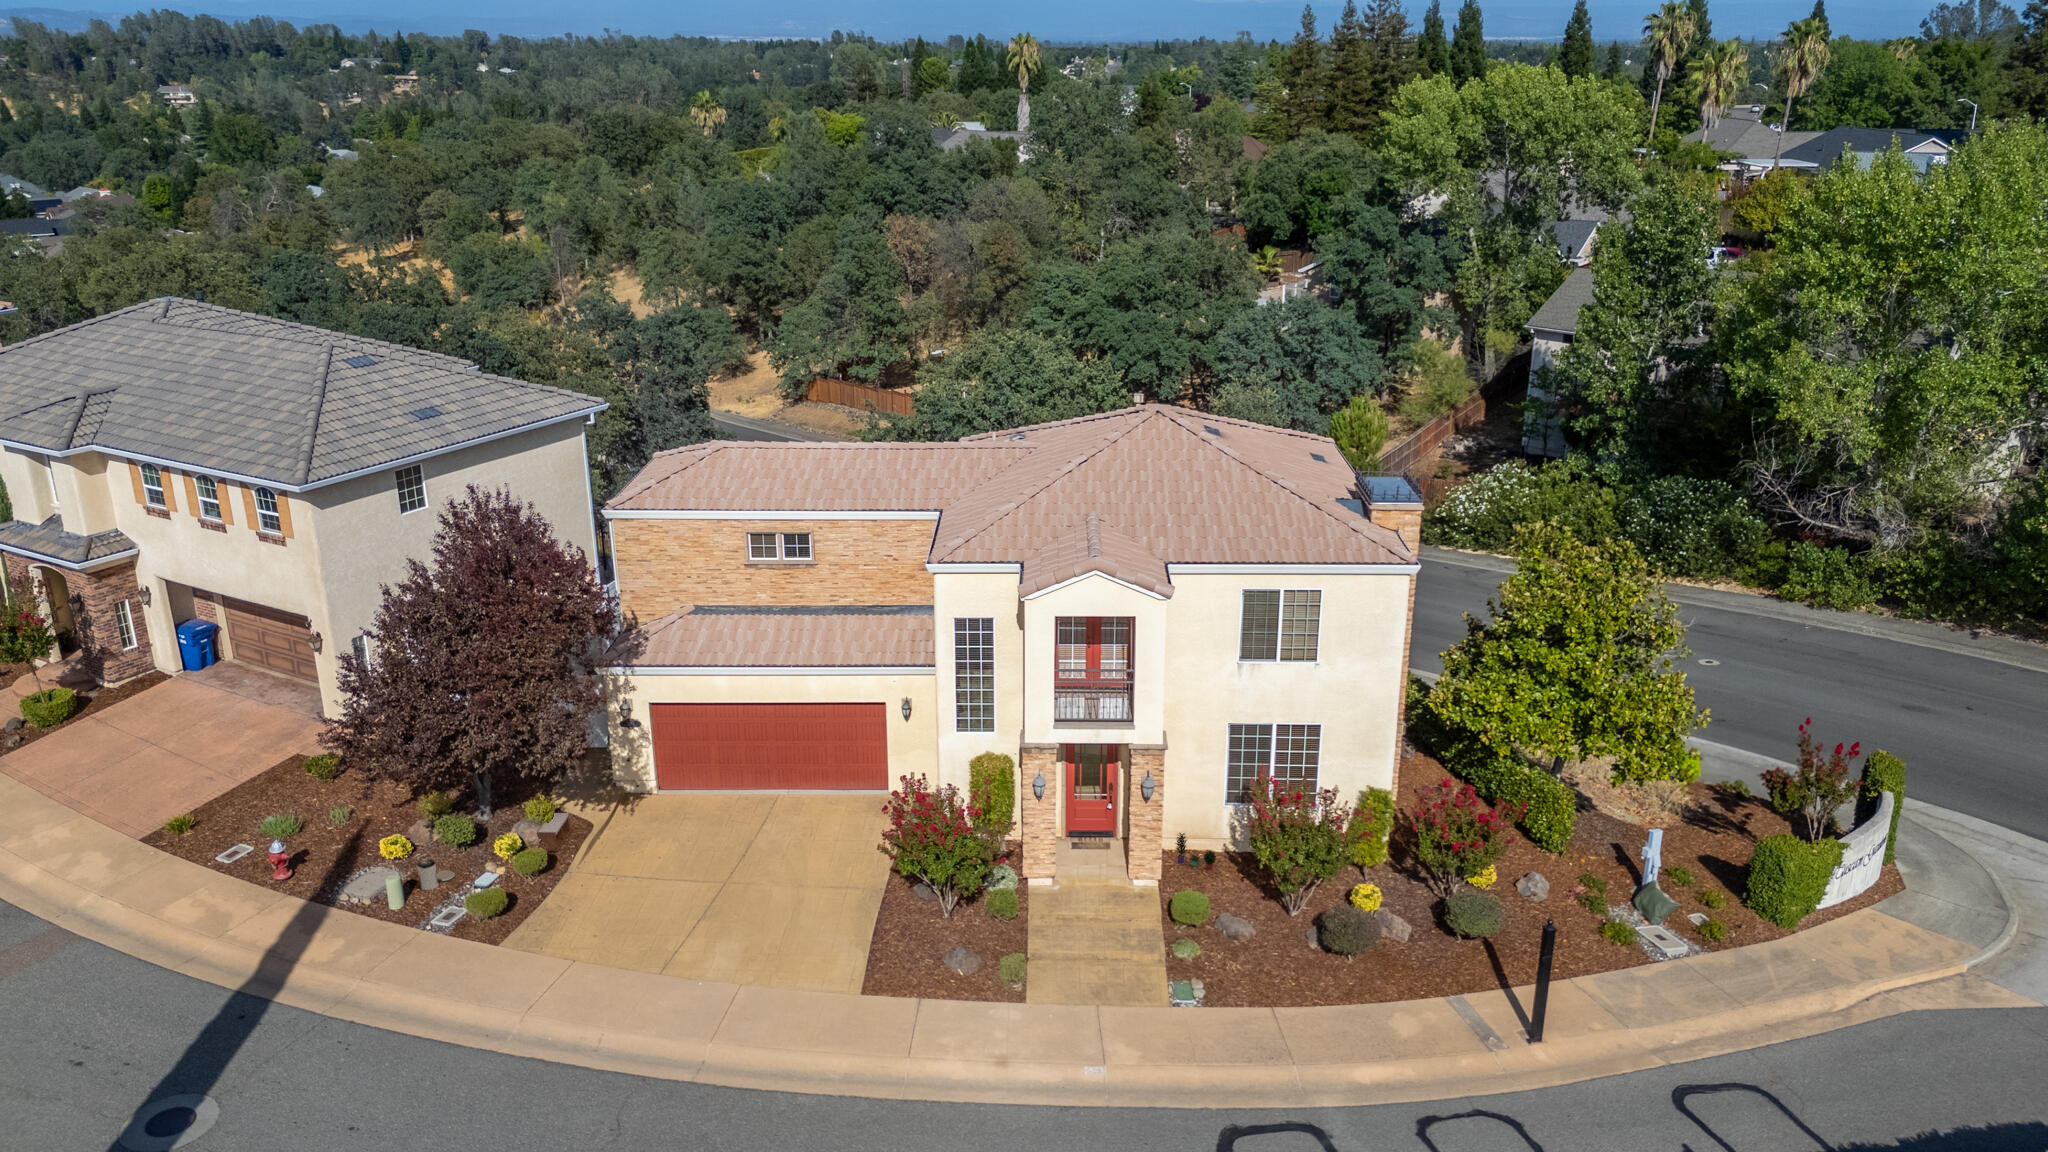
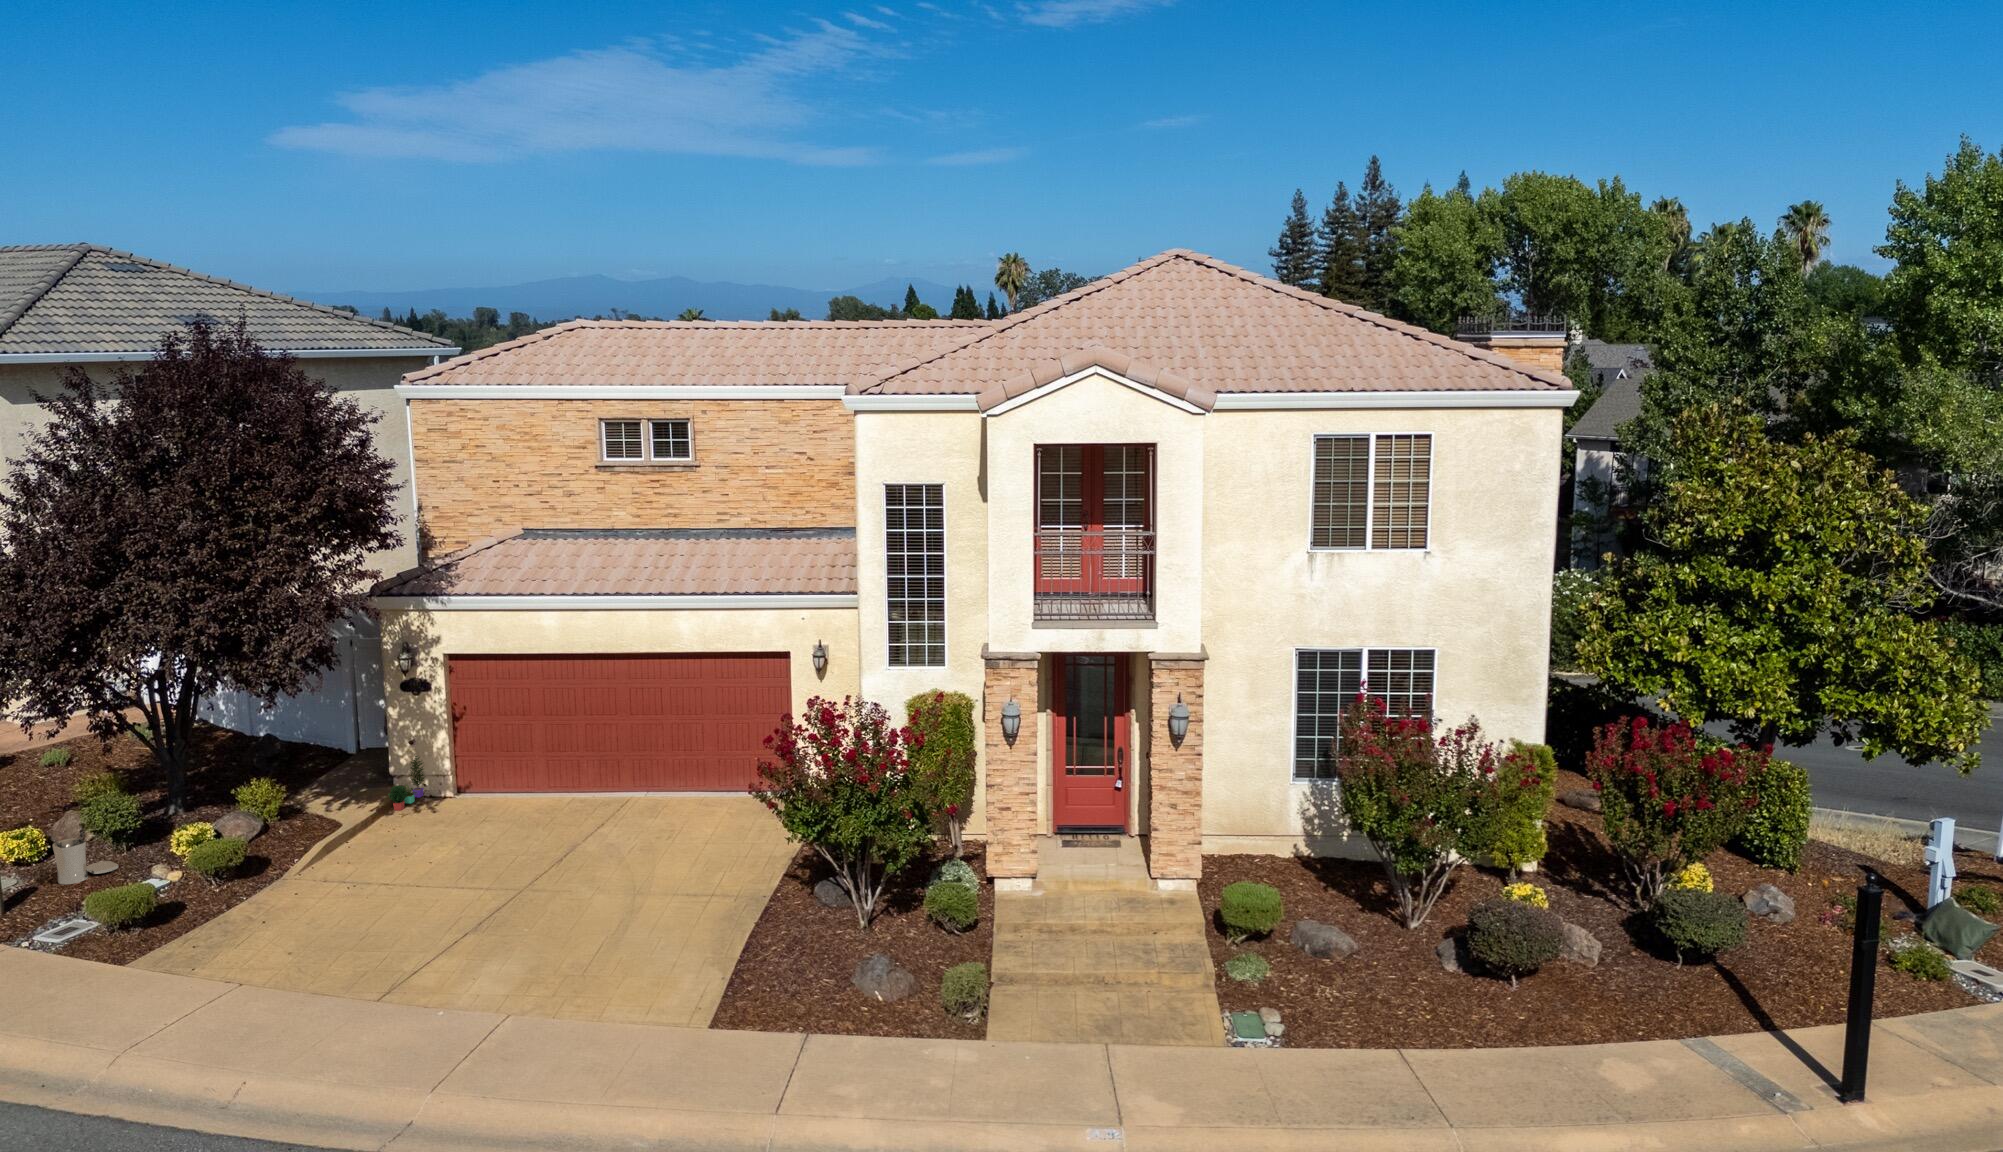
bench: present [537,813,571,852] -> none [259,794,320,846]
potted plant: present [1176,833,1216,870] -> present [388,756,426,811]

